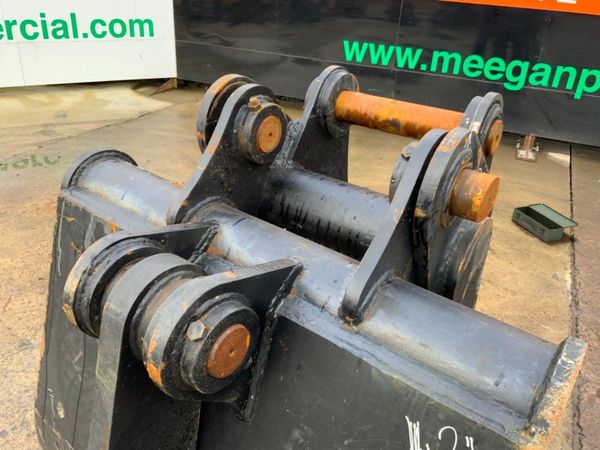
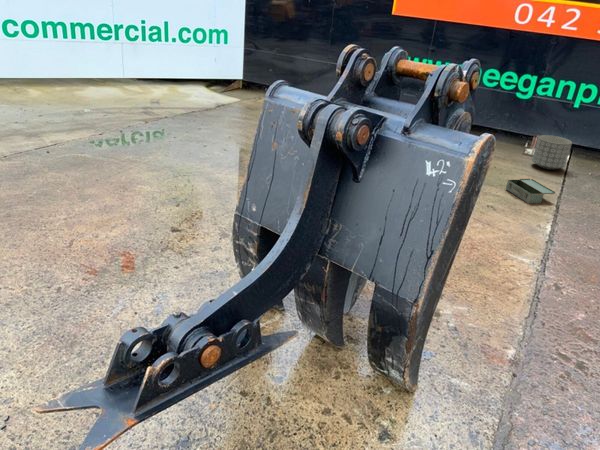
planter: none [532,137,581,180] -> present [532,135,572,170]

